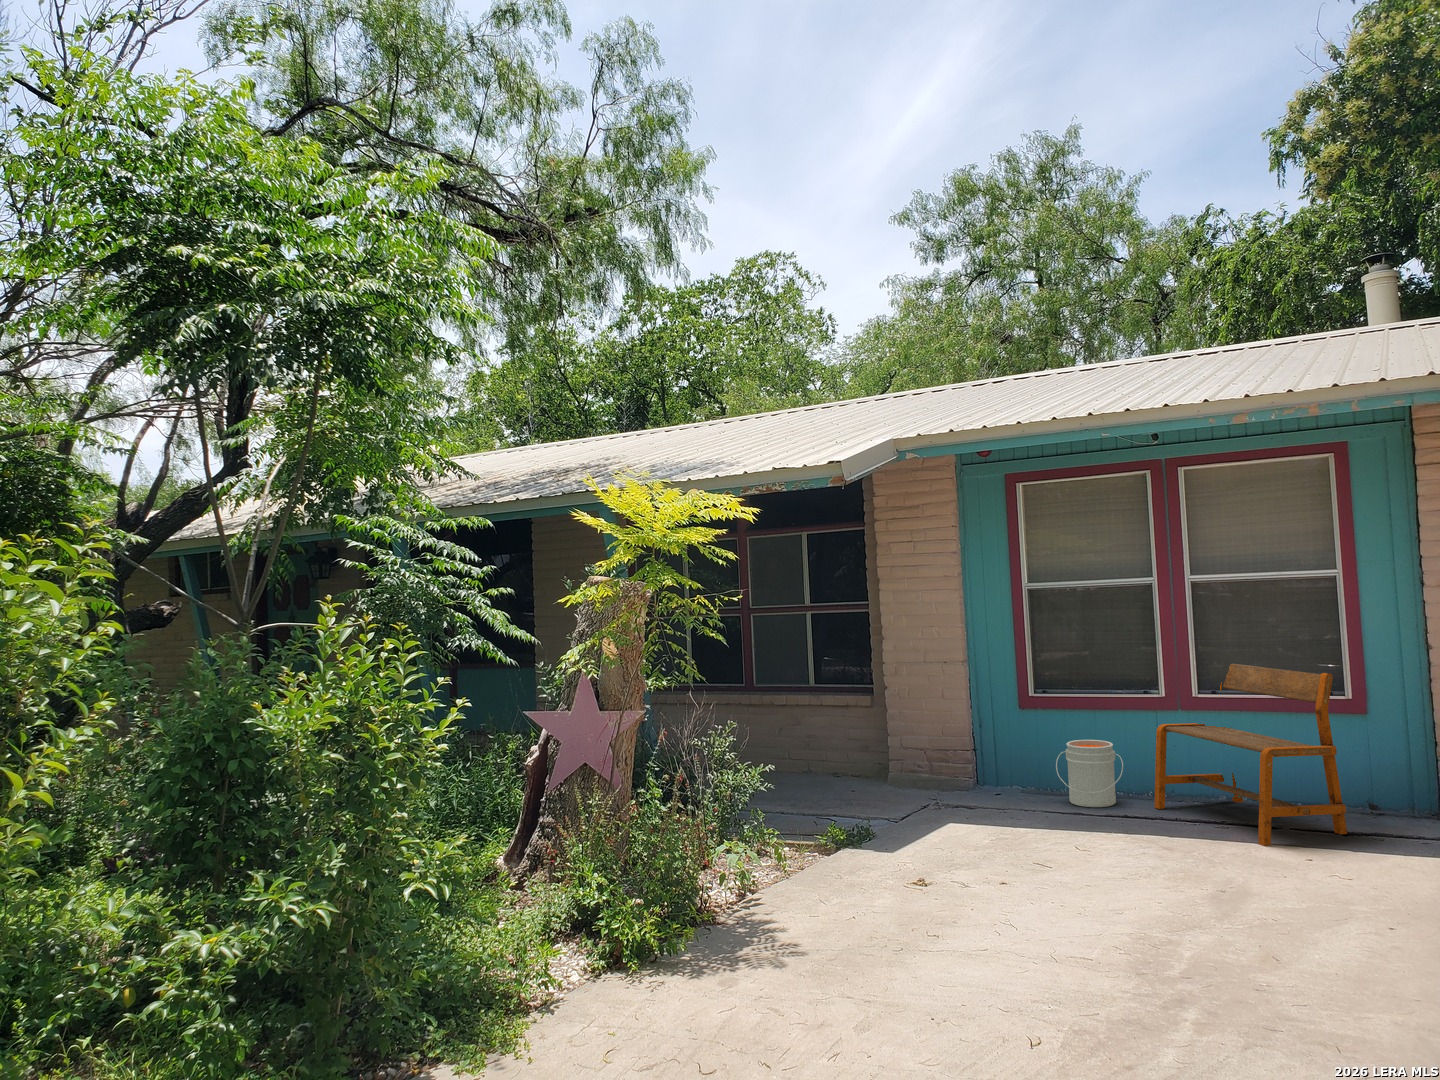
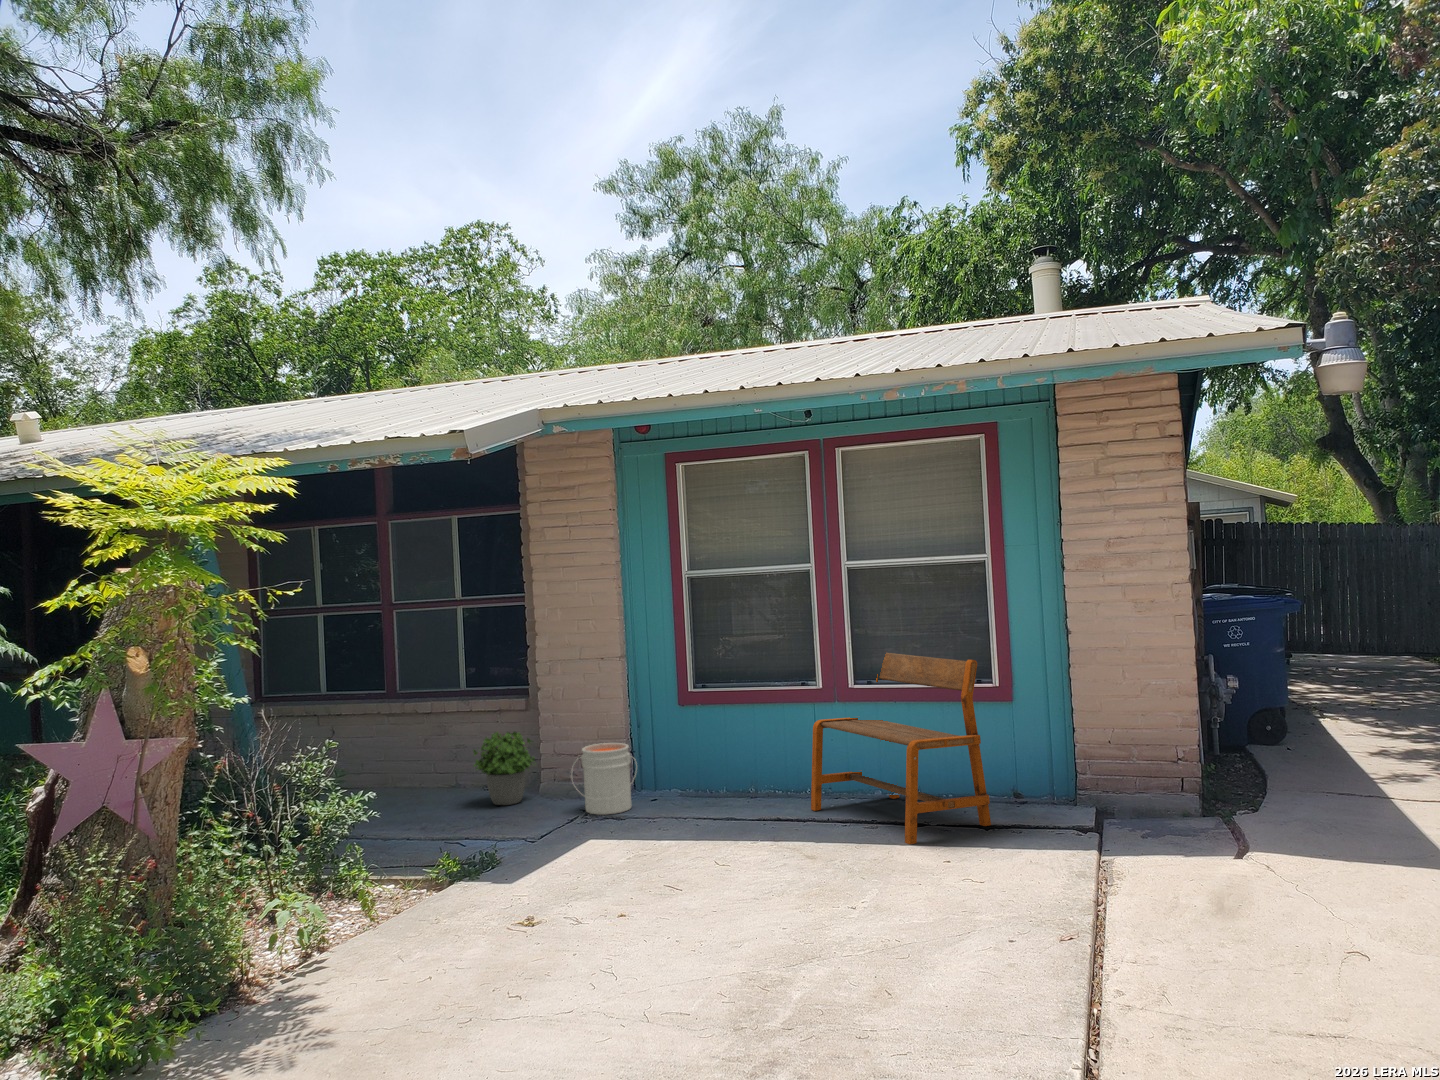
potted plant: none [834,719,889,786] -> present [473,732,535,805]
bucket: present [1056,740,1123,807] -> present [576,743,632,815]

